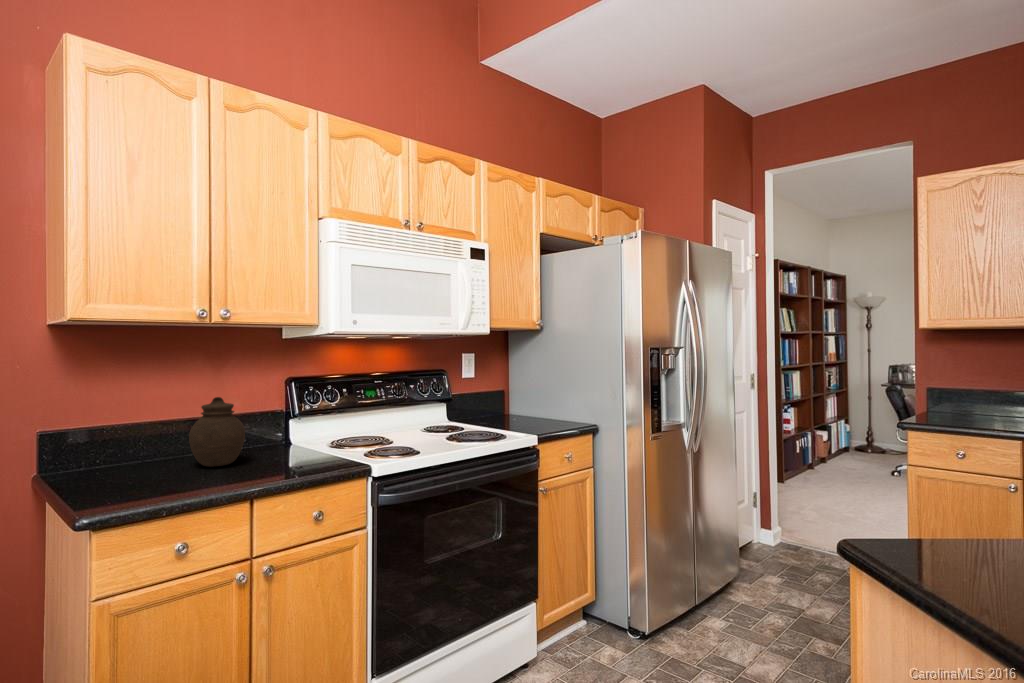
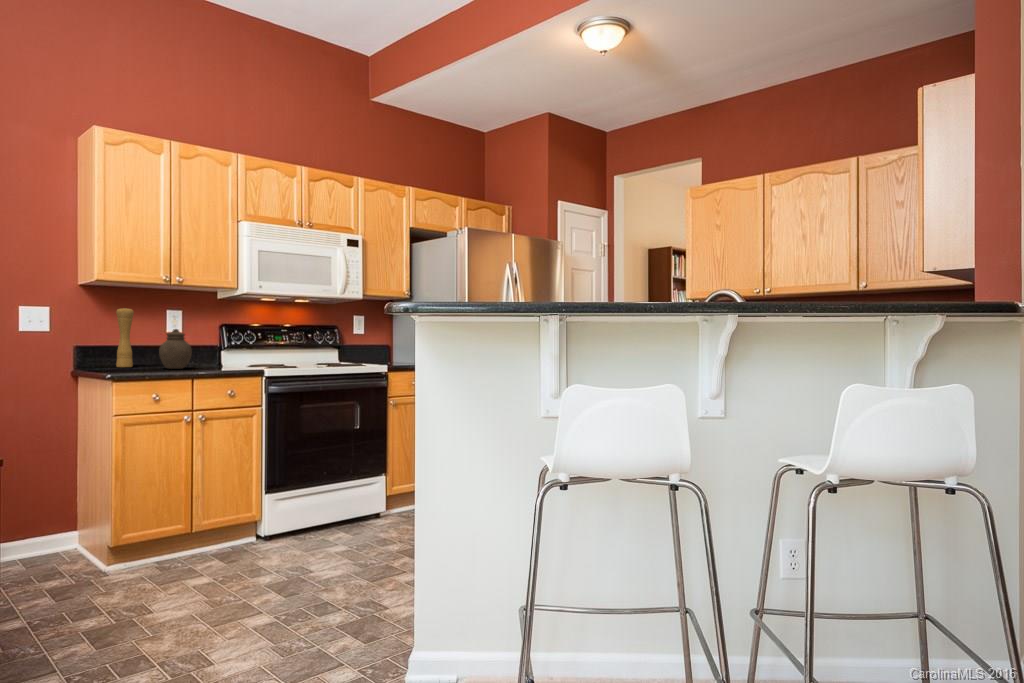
pepper mill: none [114,362,145,465] -> present [116,308,134,367]

